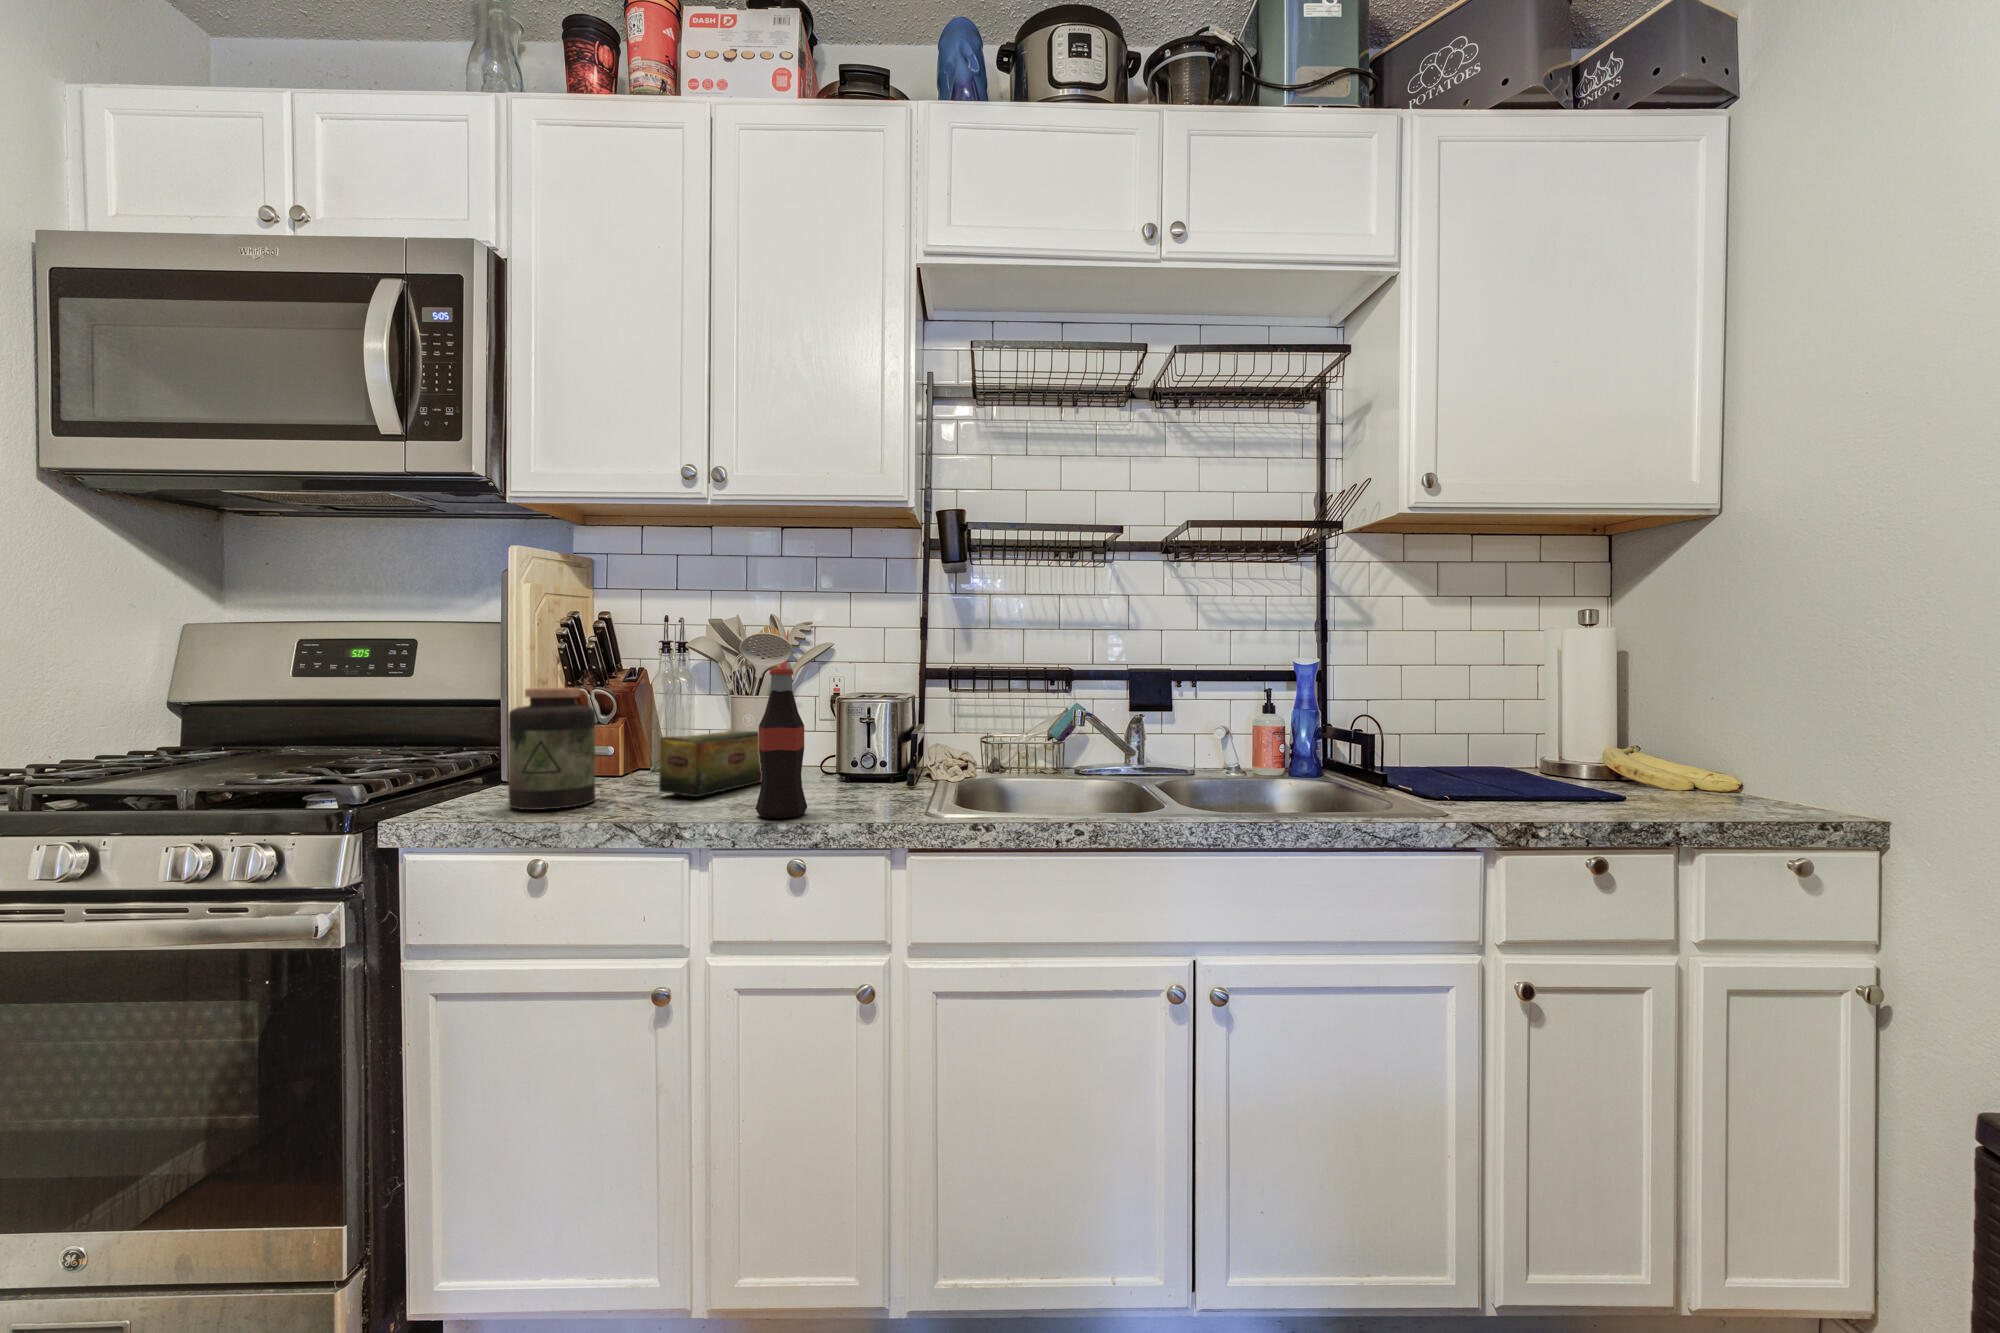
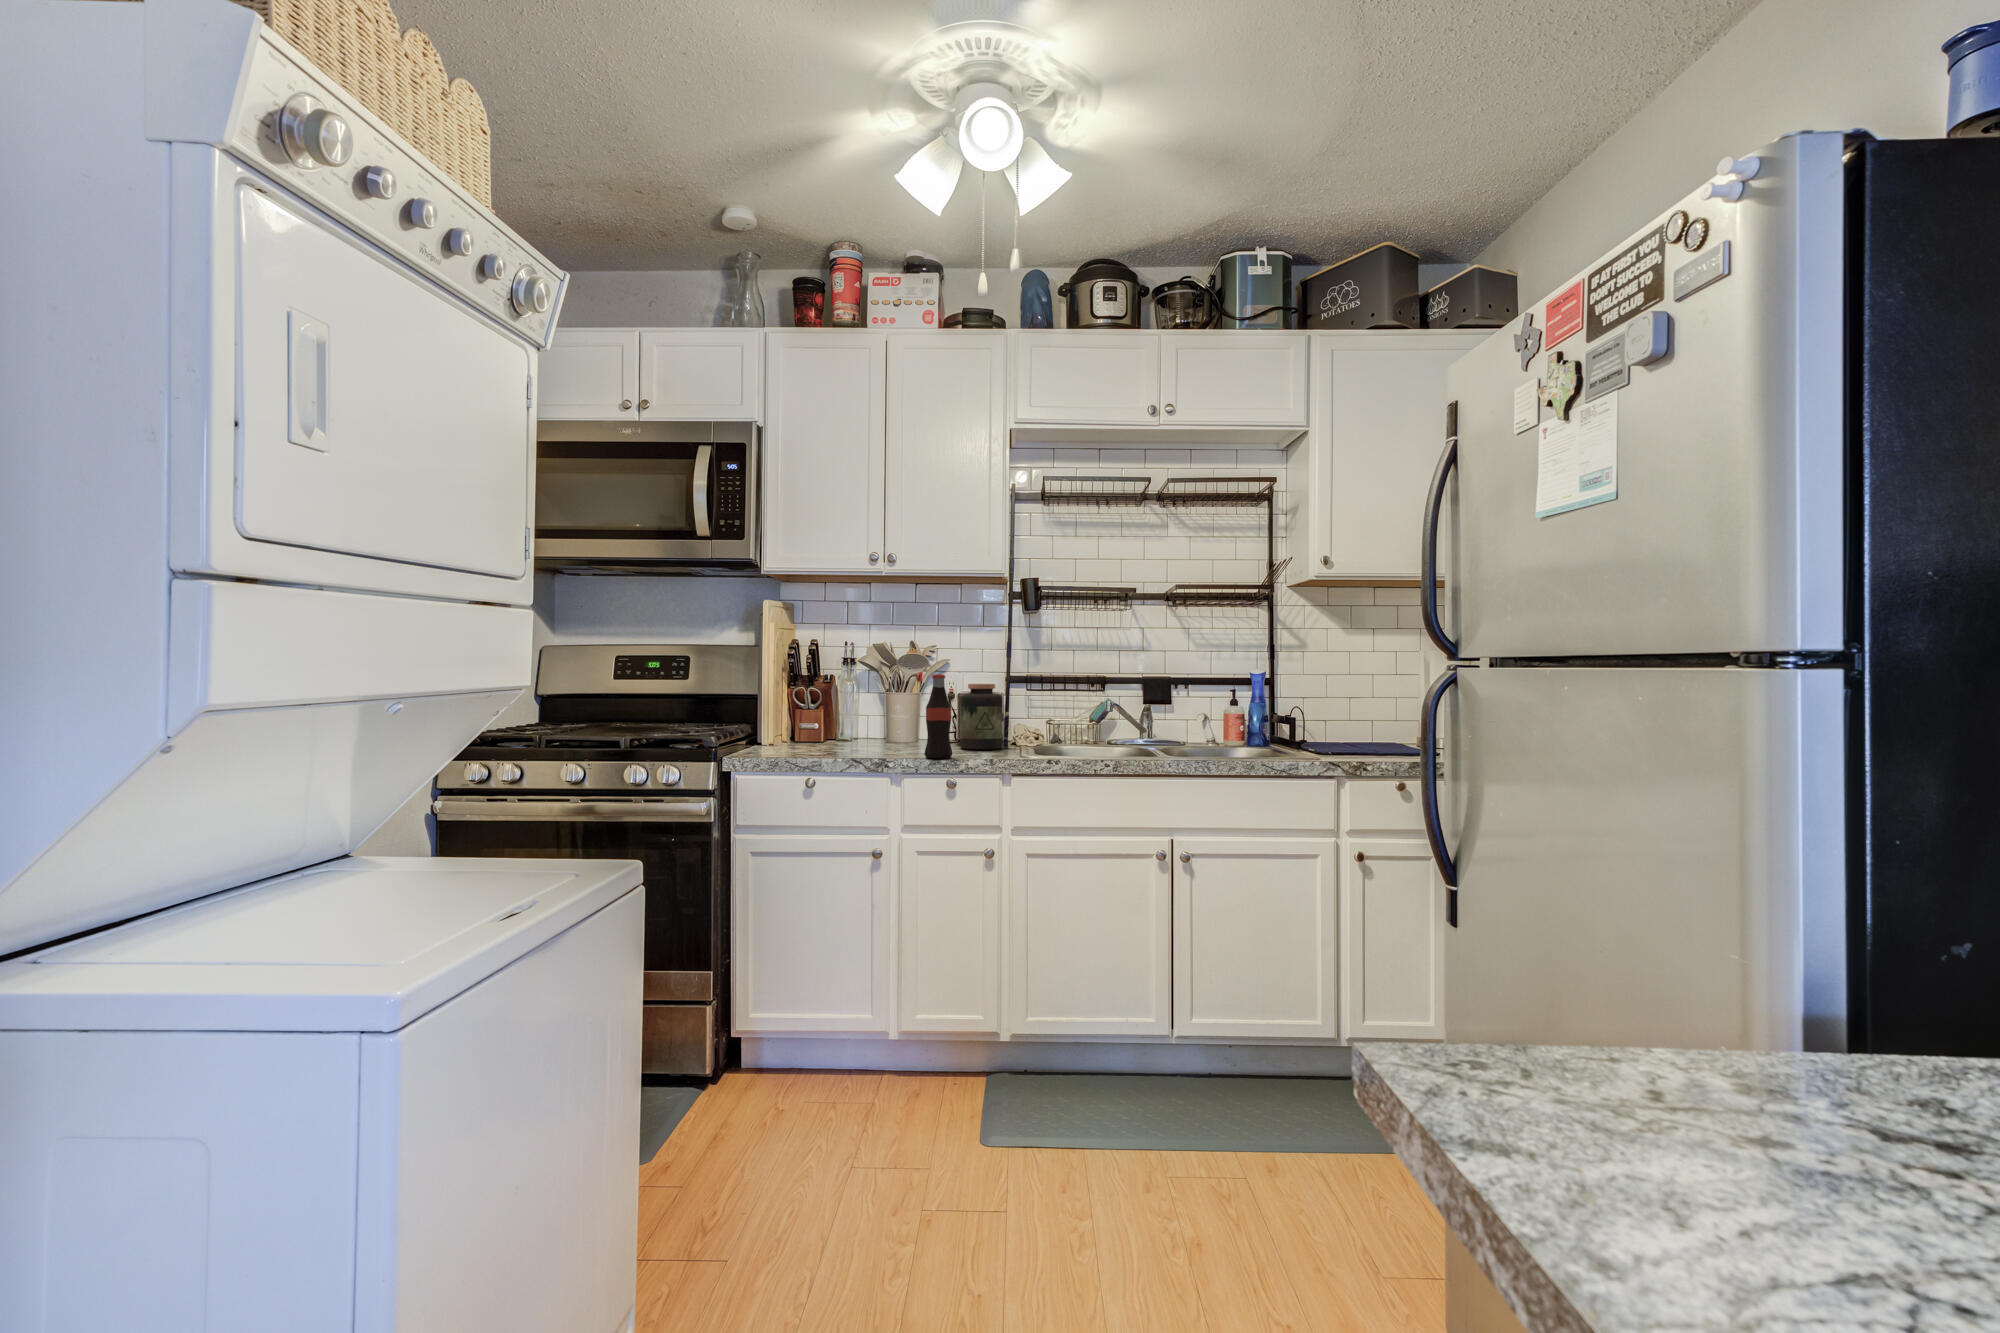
jar: present [508,688,595,810] -> present [960,684,1003,749]
tea box: present [659,730,762,797] -> none [858,714,916,750]

